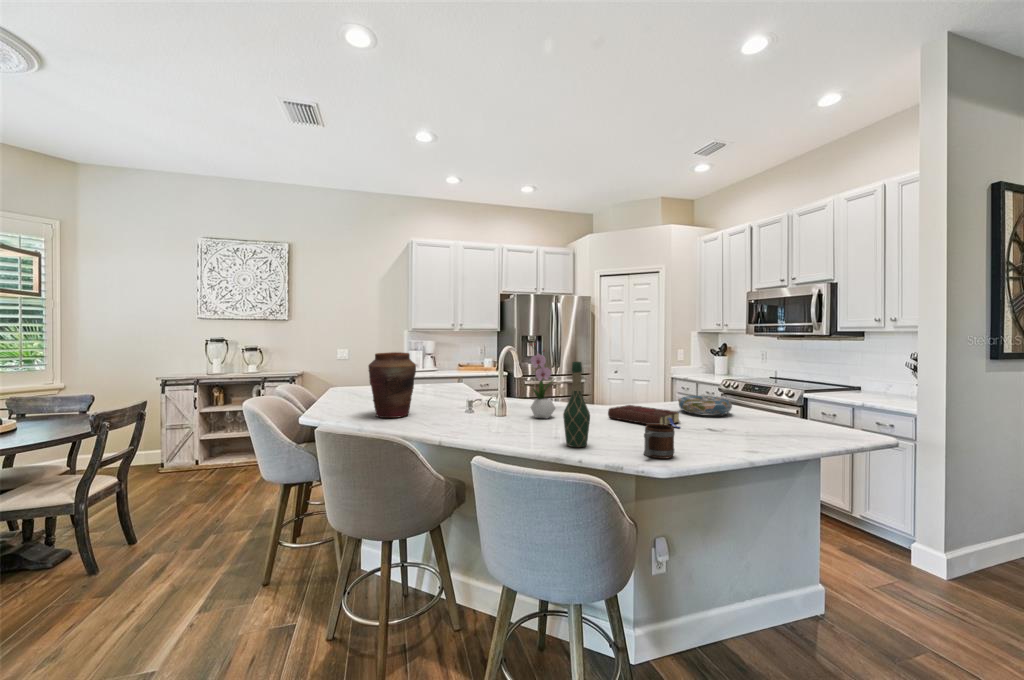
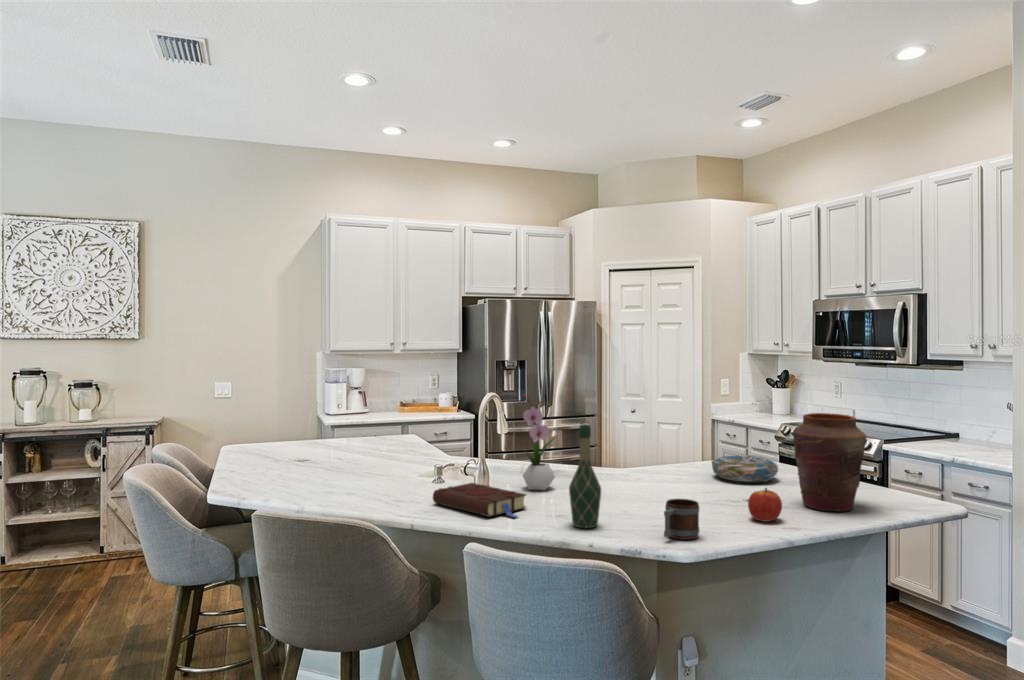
vase: present [369,352,416,418] -> present [793,413,866,511]
book: present [608,405,680,427] -> present [433,483,526,517]
apple: none [714,417,744,445] -> present [748,488,782,522]

